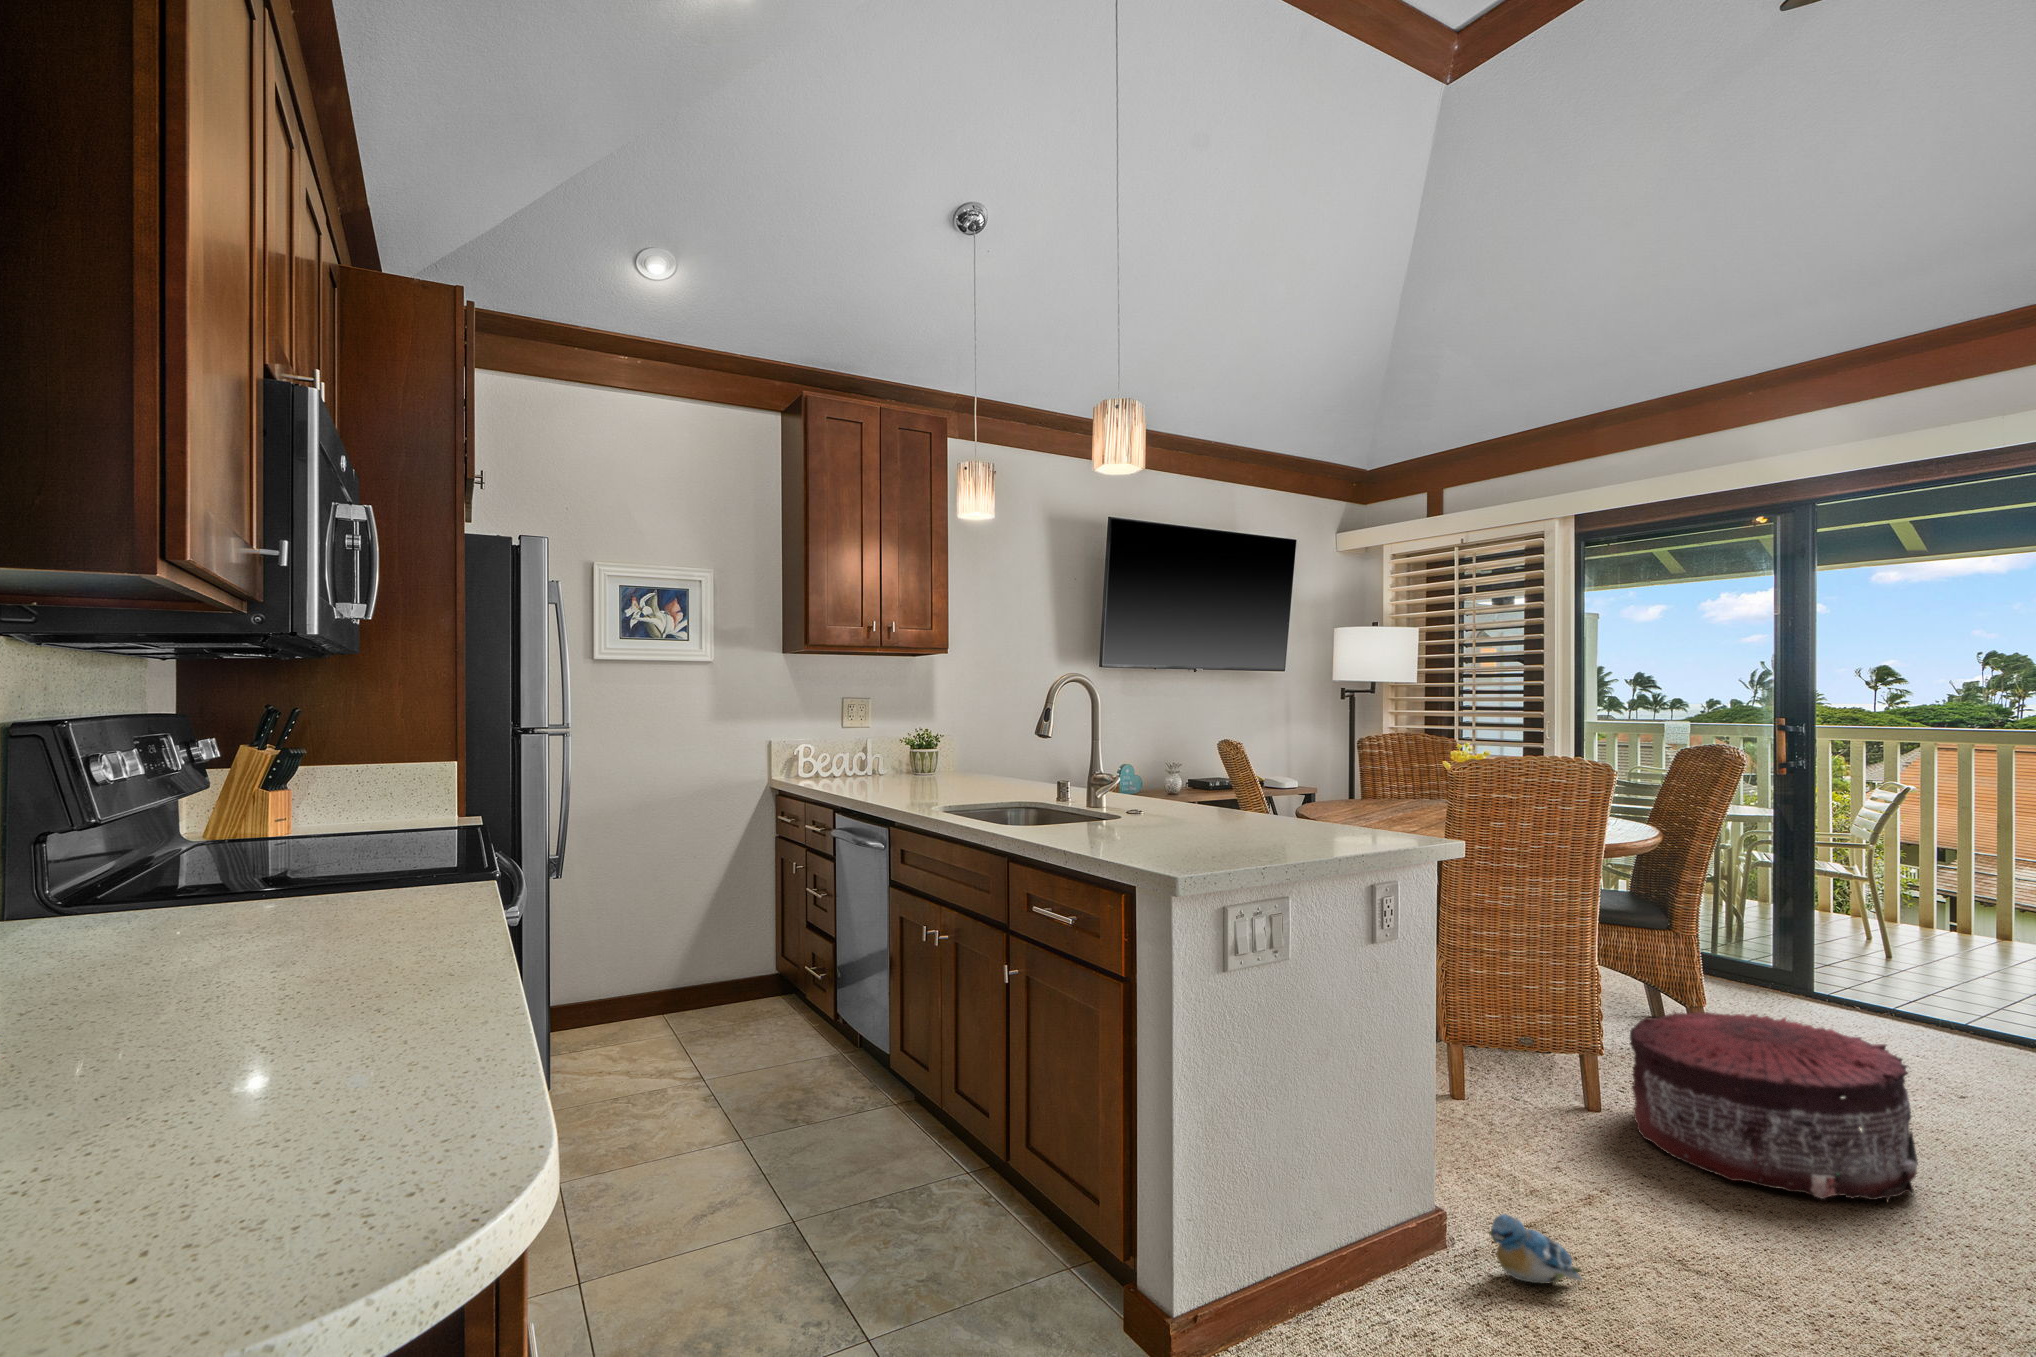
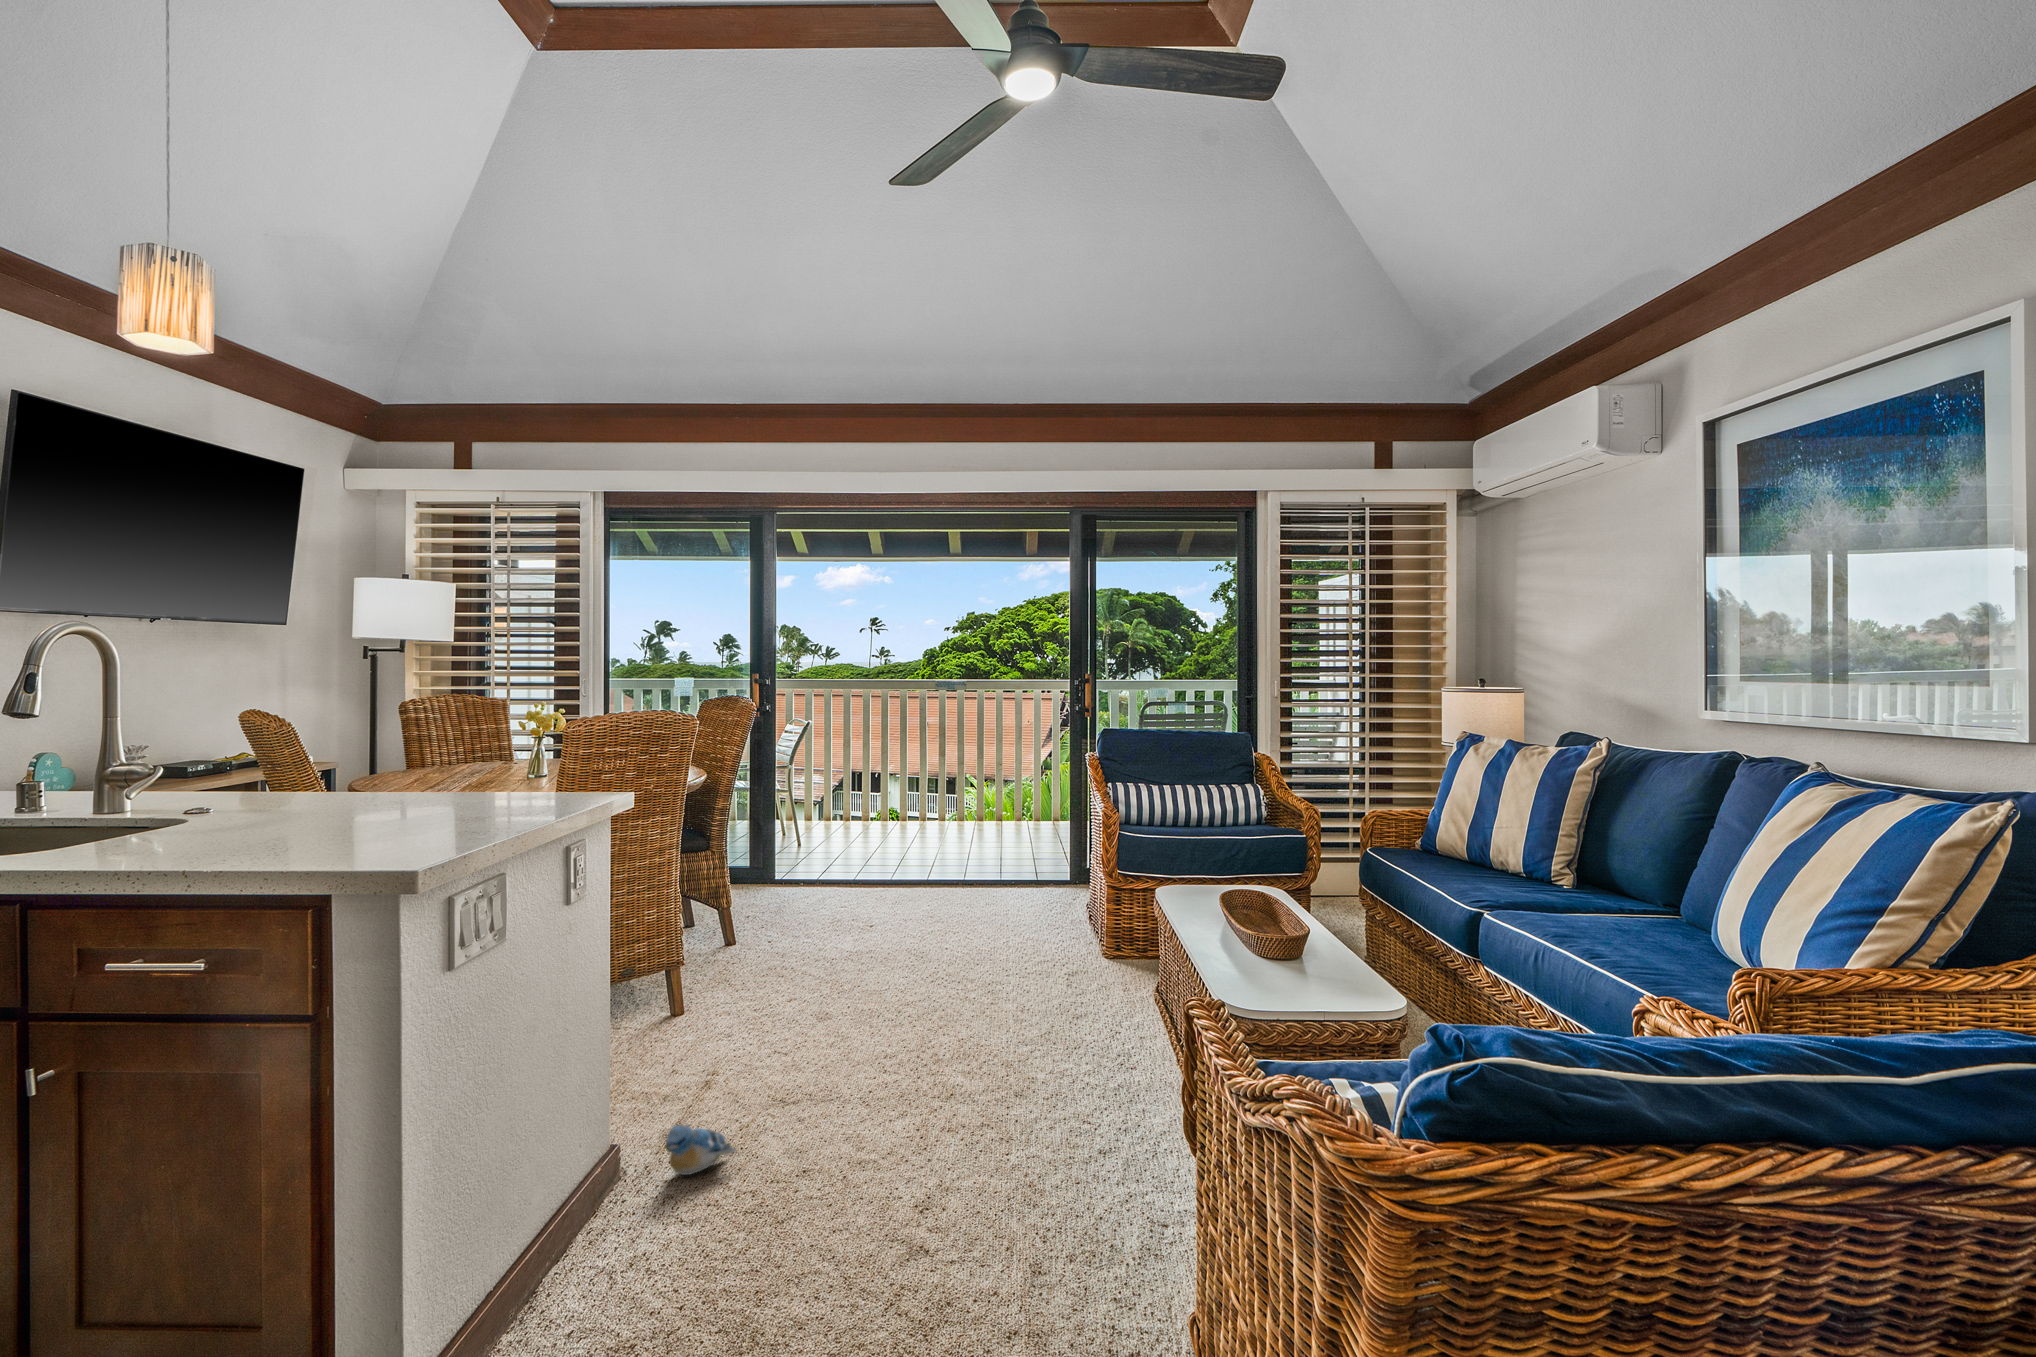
pouf: present [1630,1011,1918,1202] -> none [707,900,885,1033]

